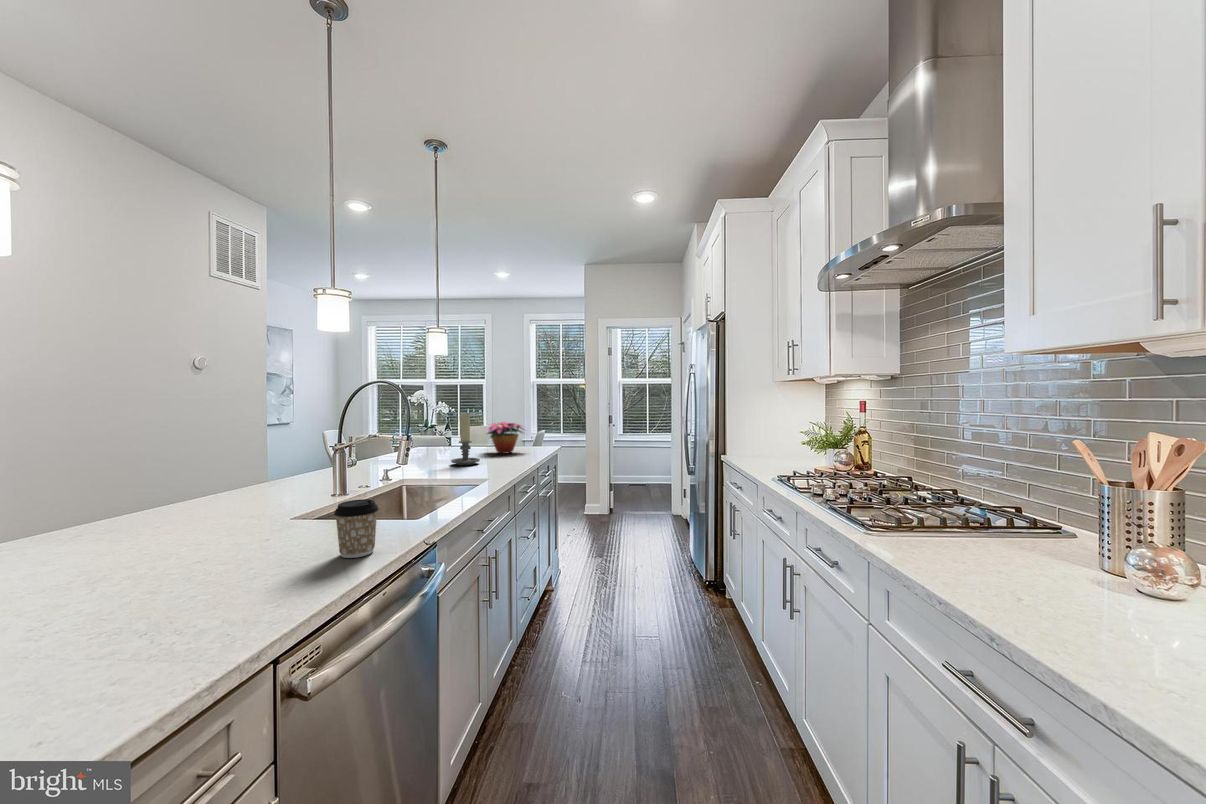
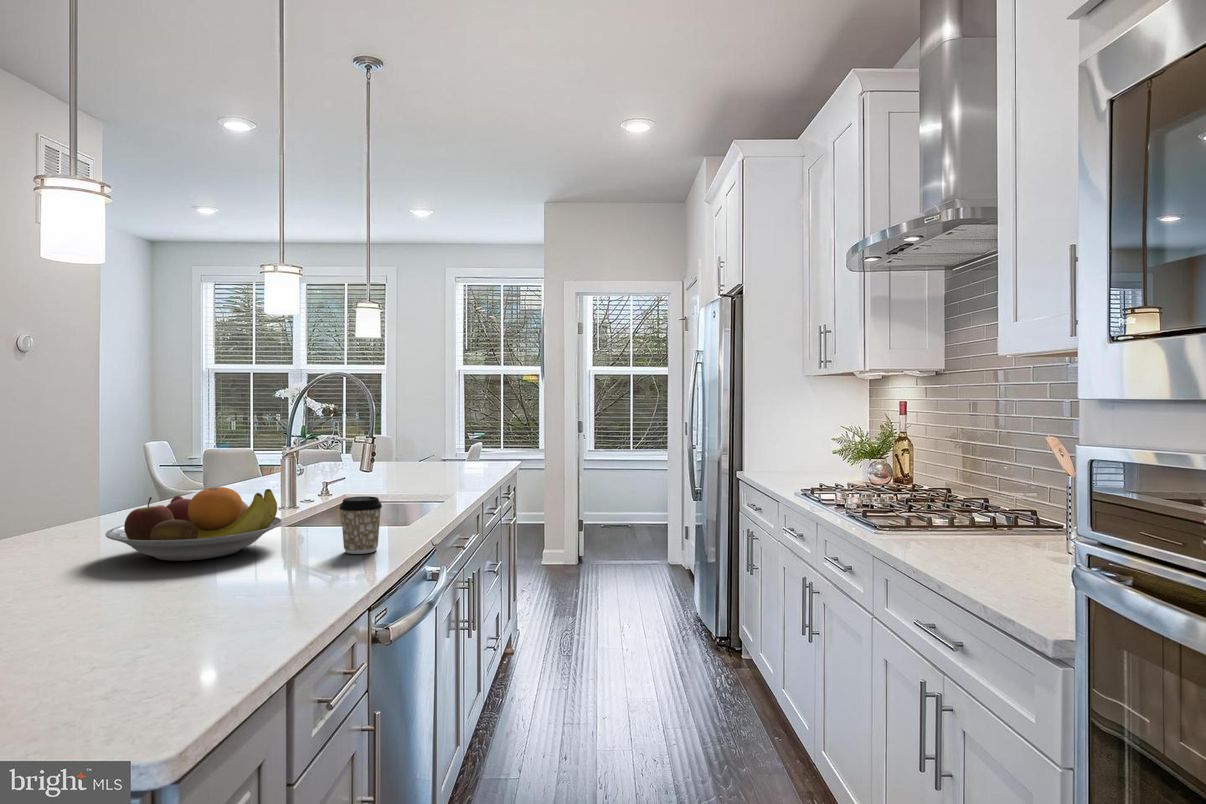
candle holder: present [451,413,480,465] -> none [388,413,426,481]
flower arrangement: present [487,422,524,453] -> none [419,426,483,469]
fruit bowl: none [98,492,294,567] -> present [106,487,282,561]

